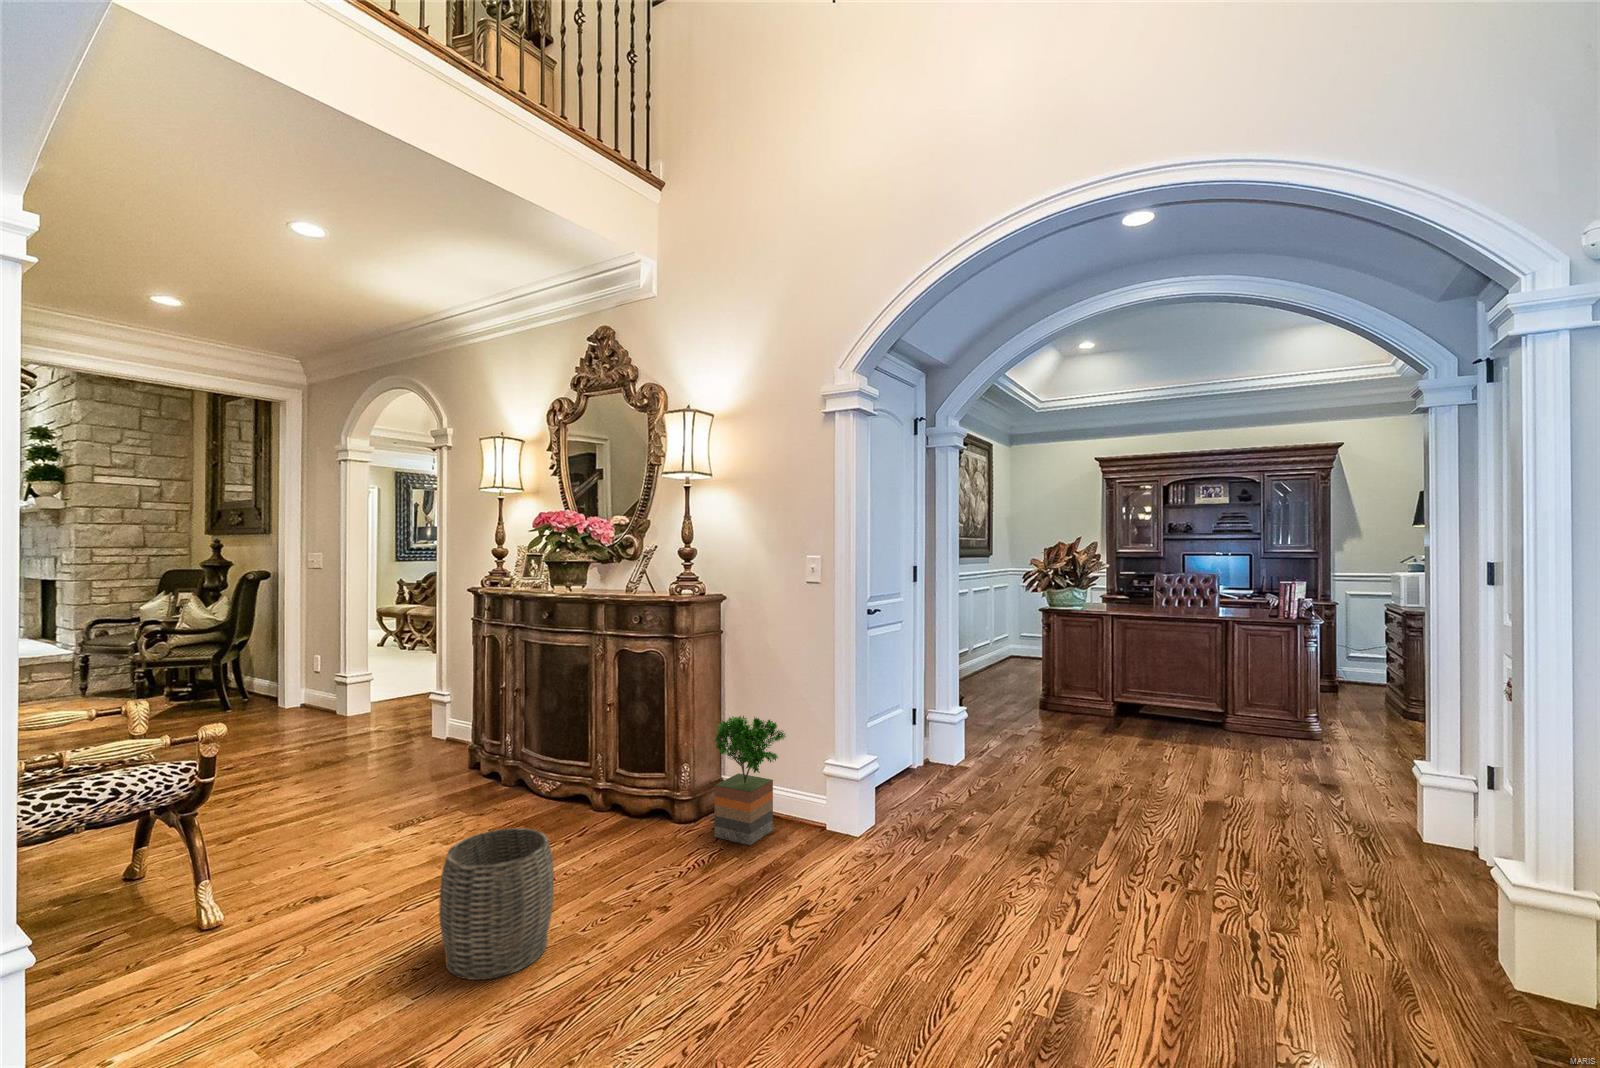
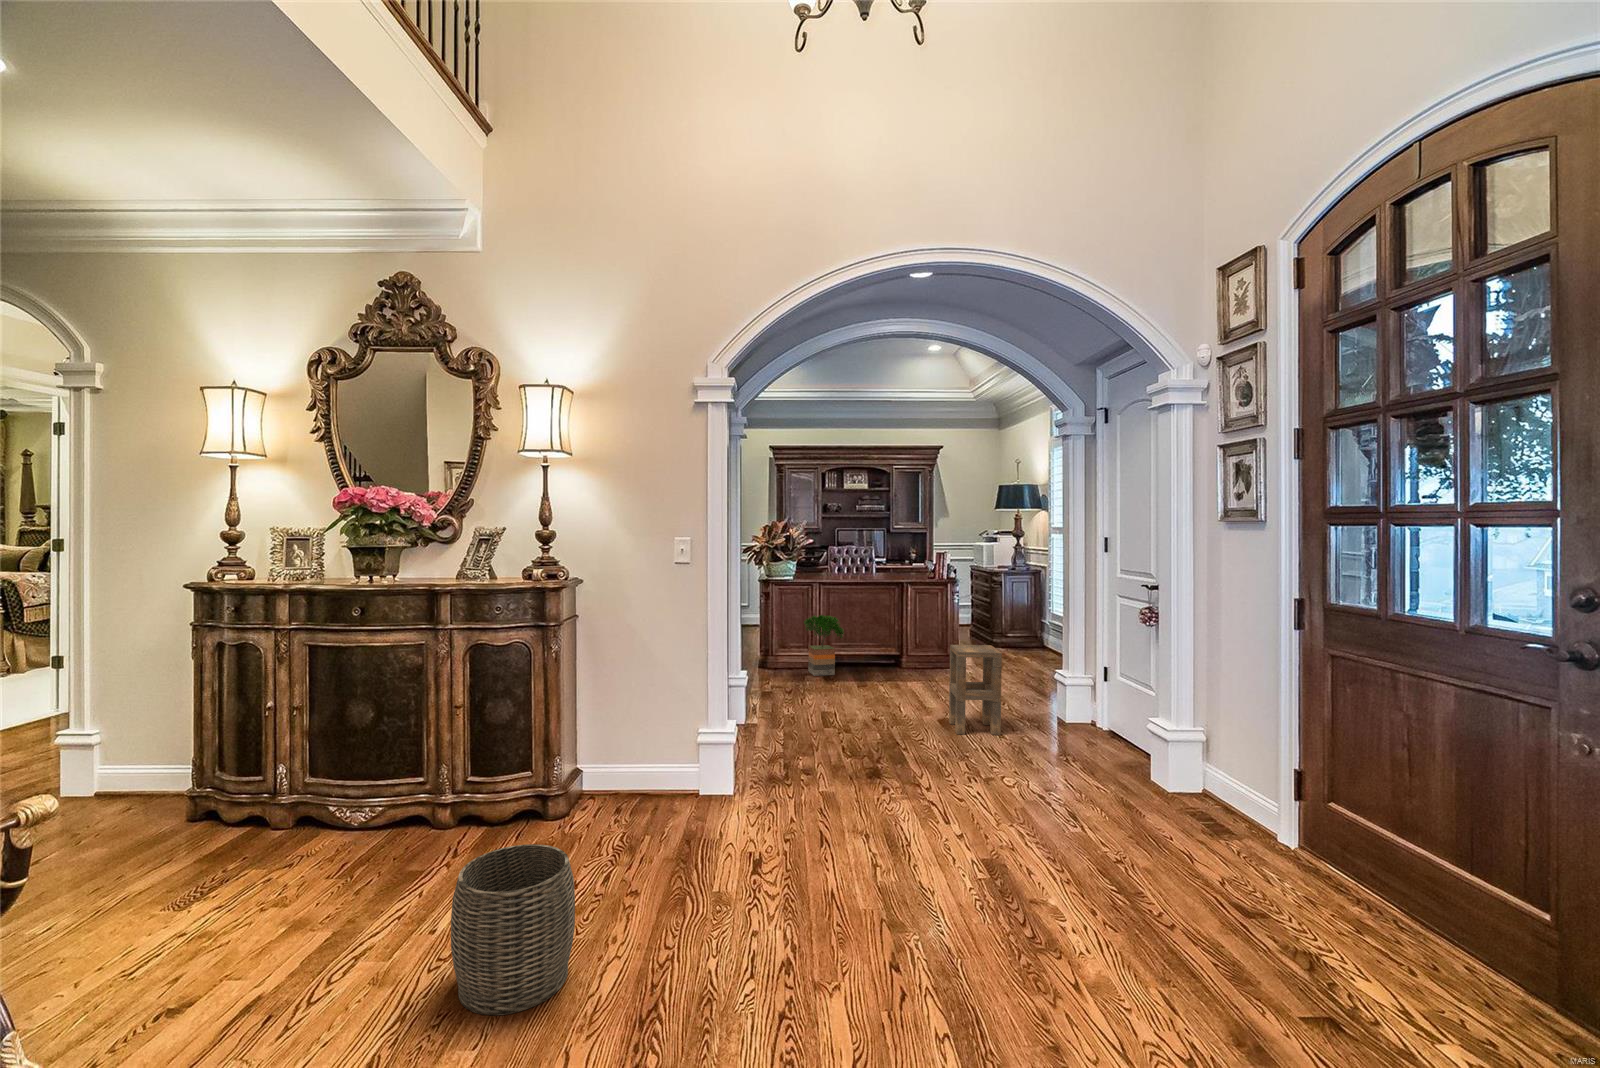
side table: none [1213,701,1287,839] -> present [949,645,1002,735]
potted tree: present [714,716,786,845] -> present [804,615,844,676]

